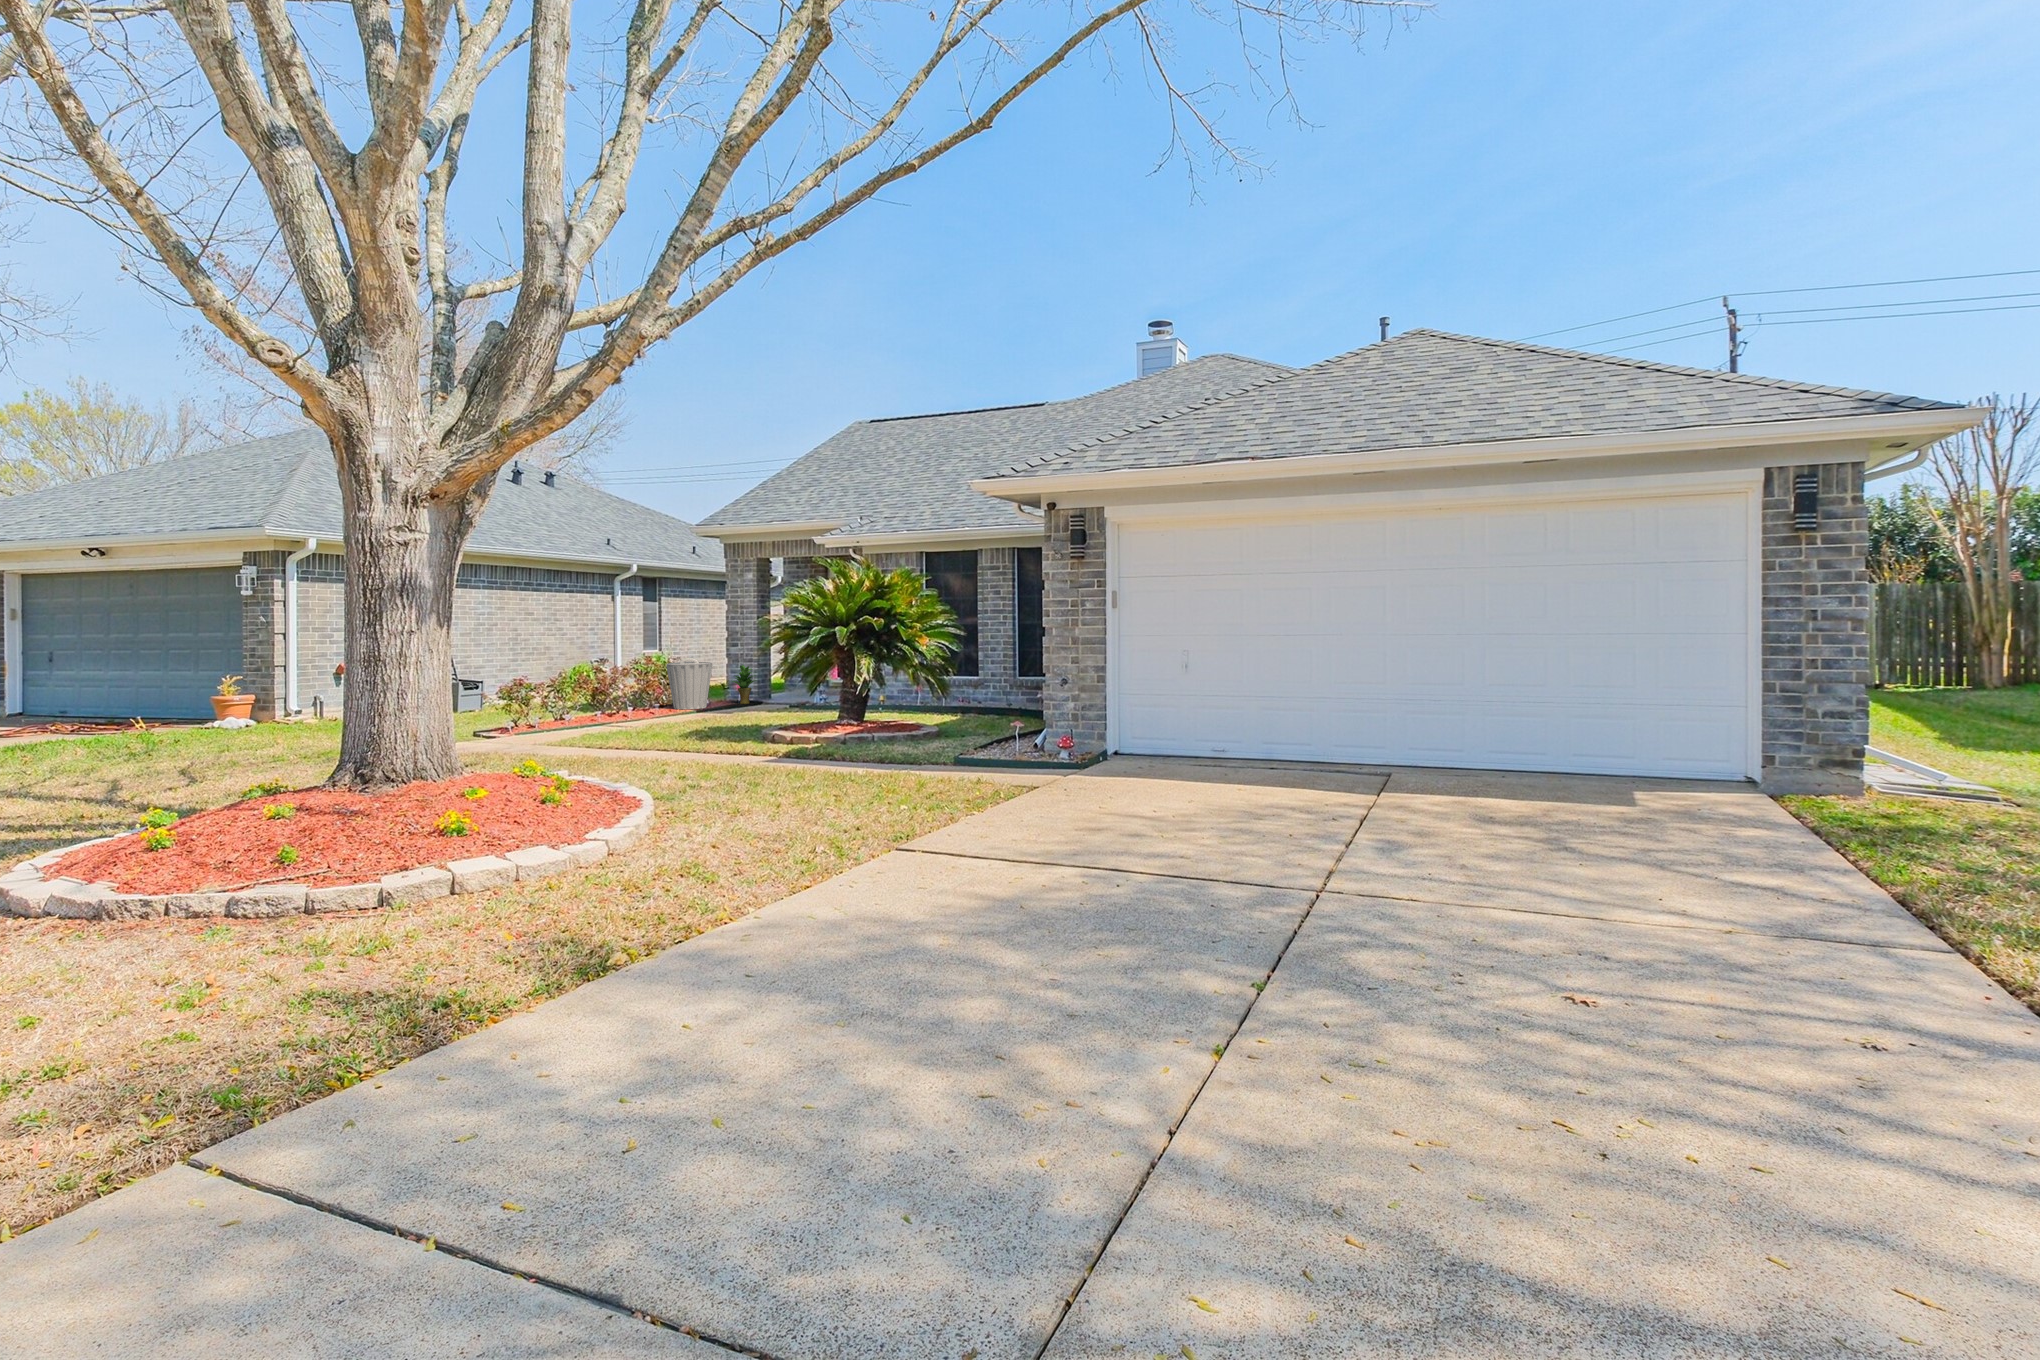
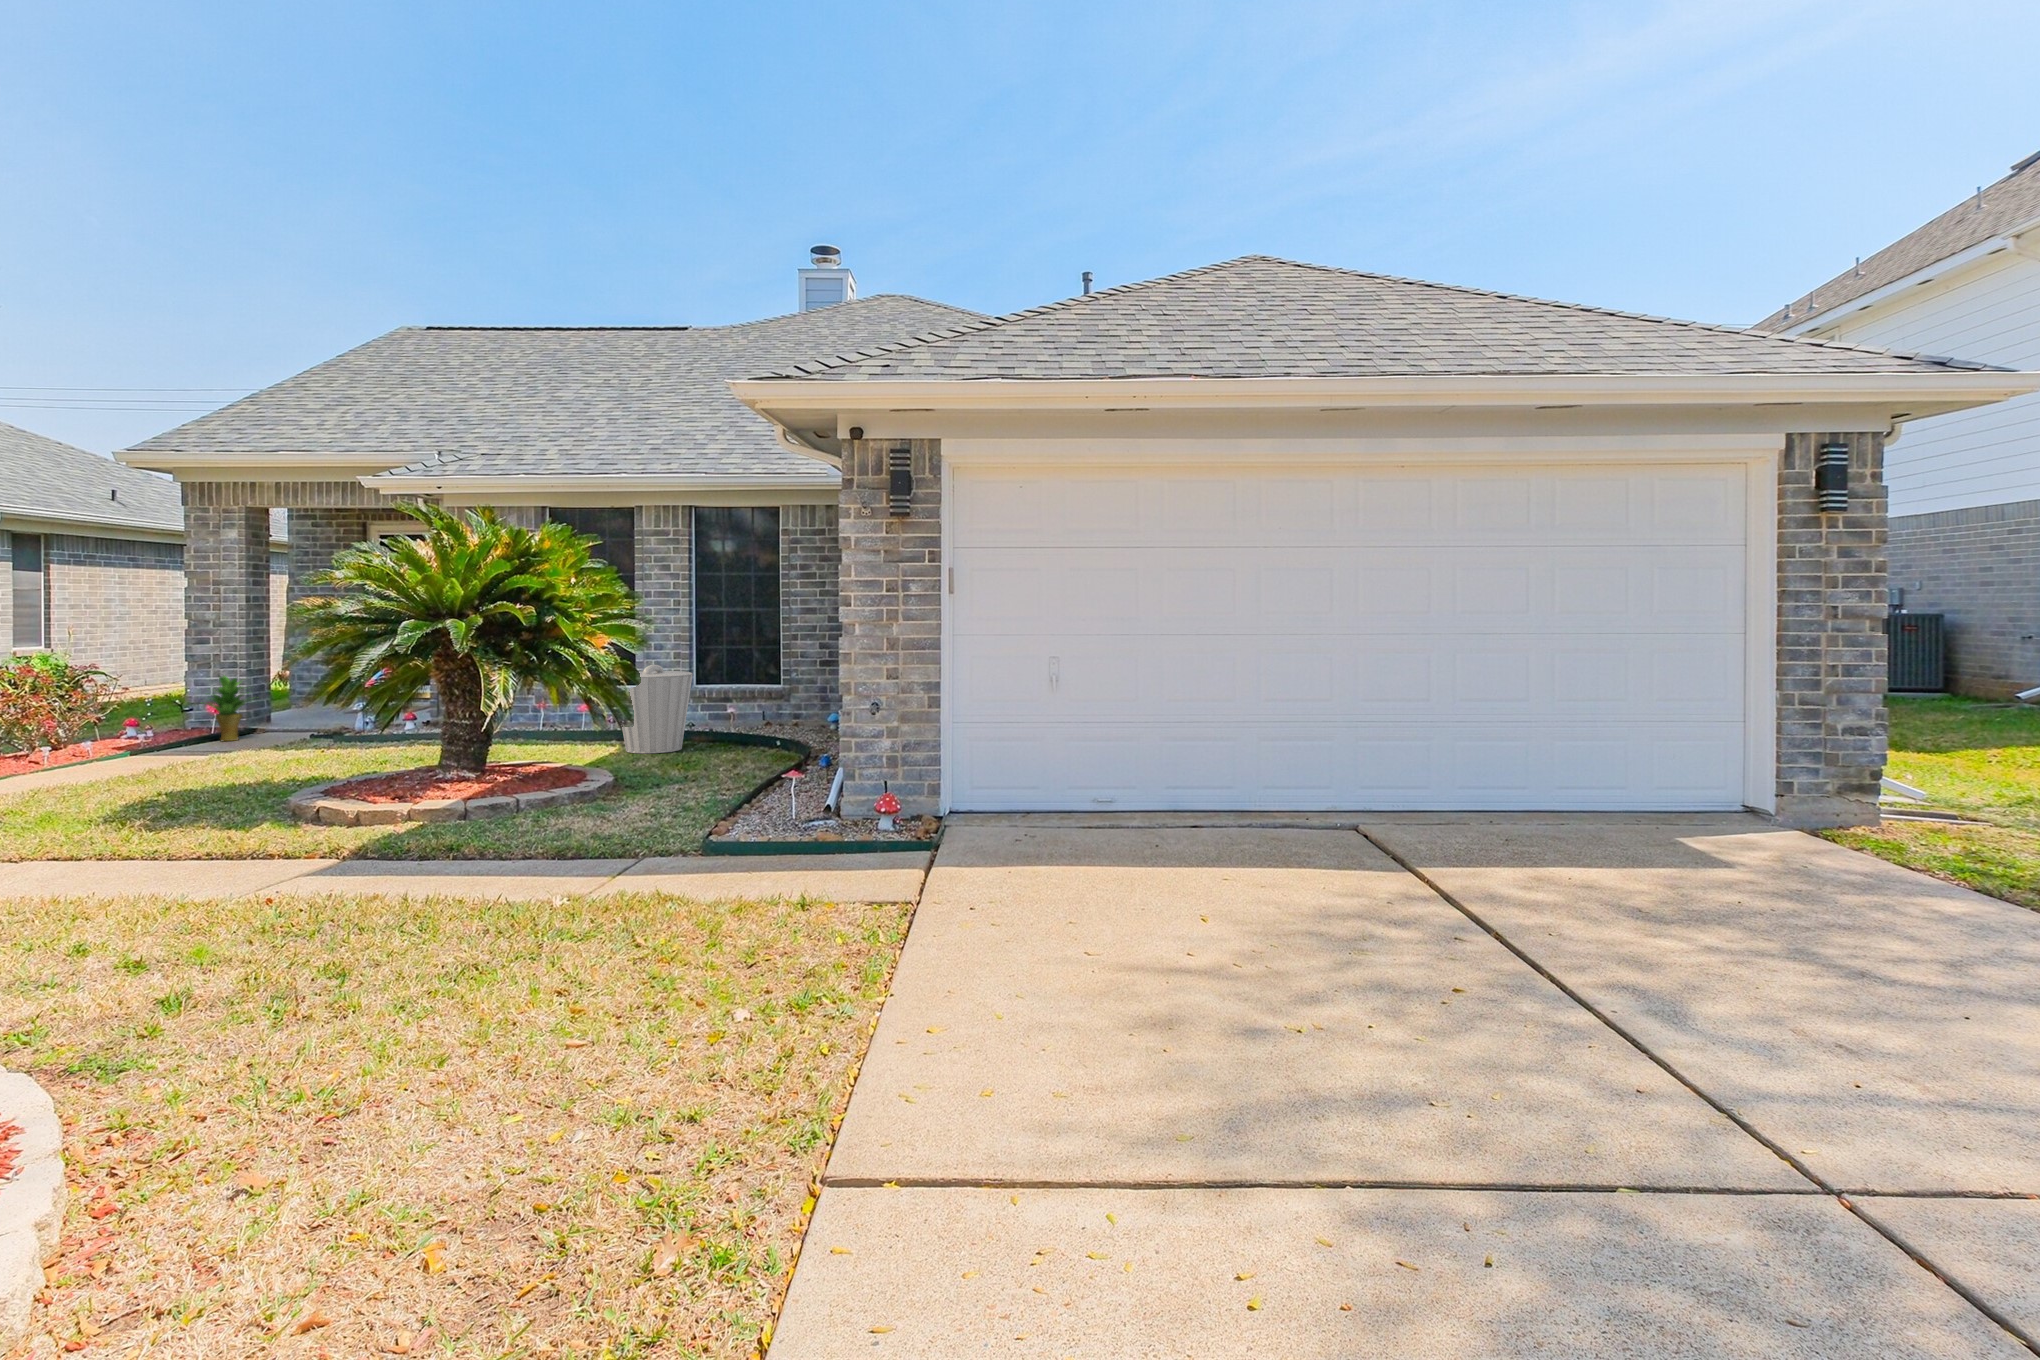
trash can: present [666,658,712,709] -> present [622,665,692,753]

